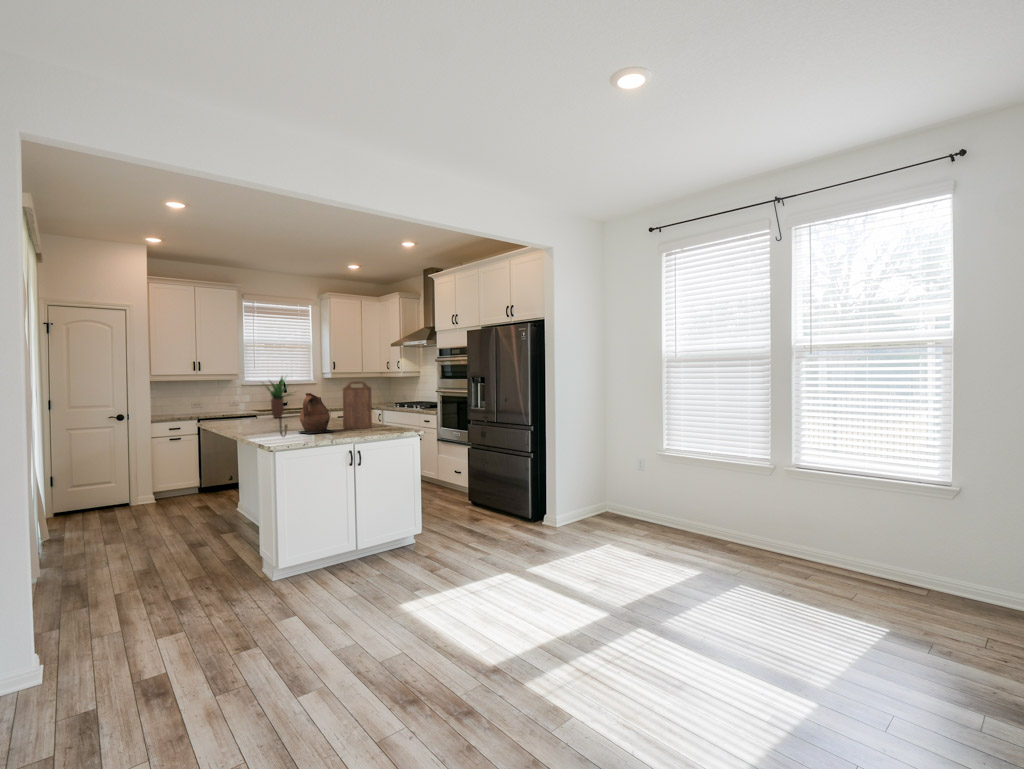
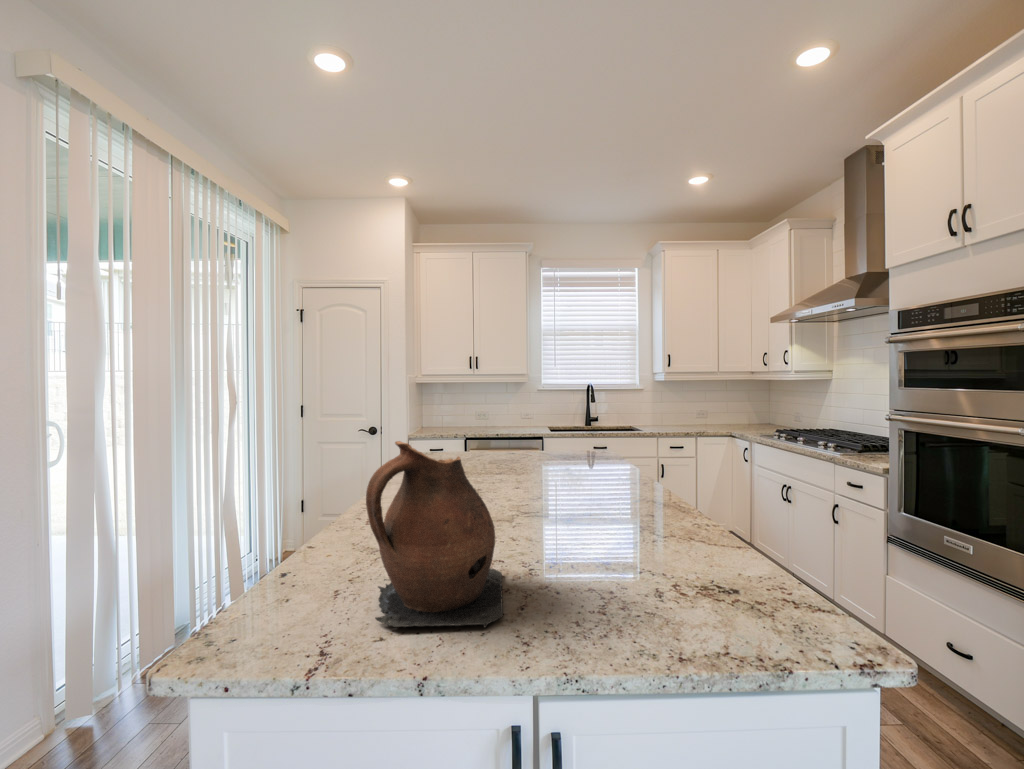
potted plant: present [266,377,291,418] -> none [489,373,558,462]
cutting board: present [342,381,372,429] -> none [554,396,680,615]

